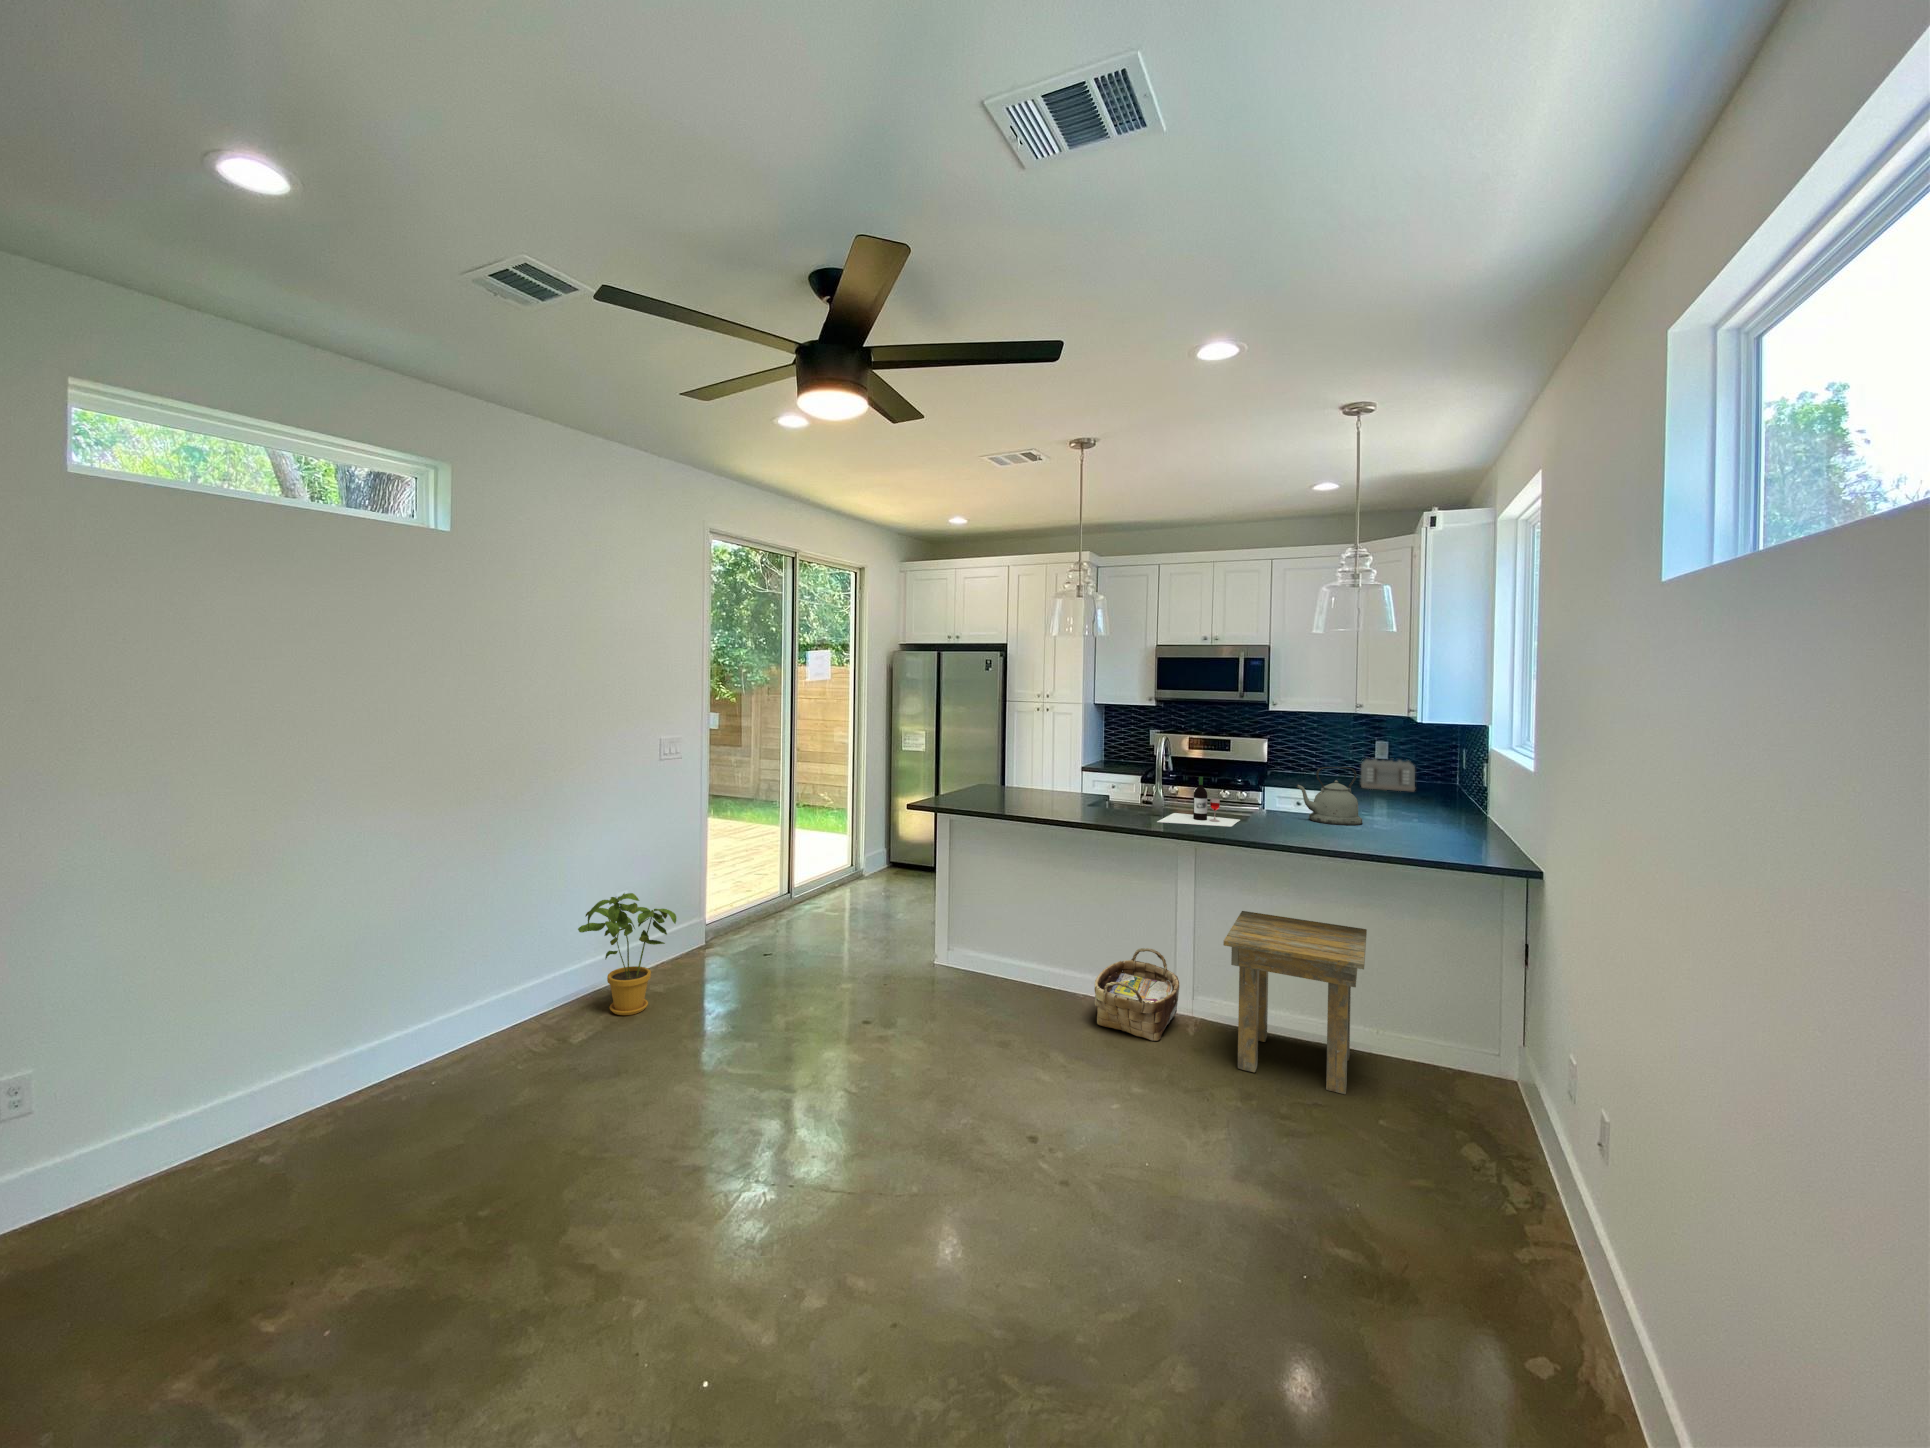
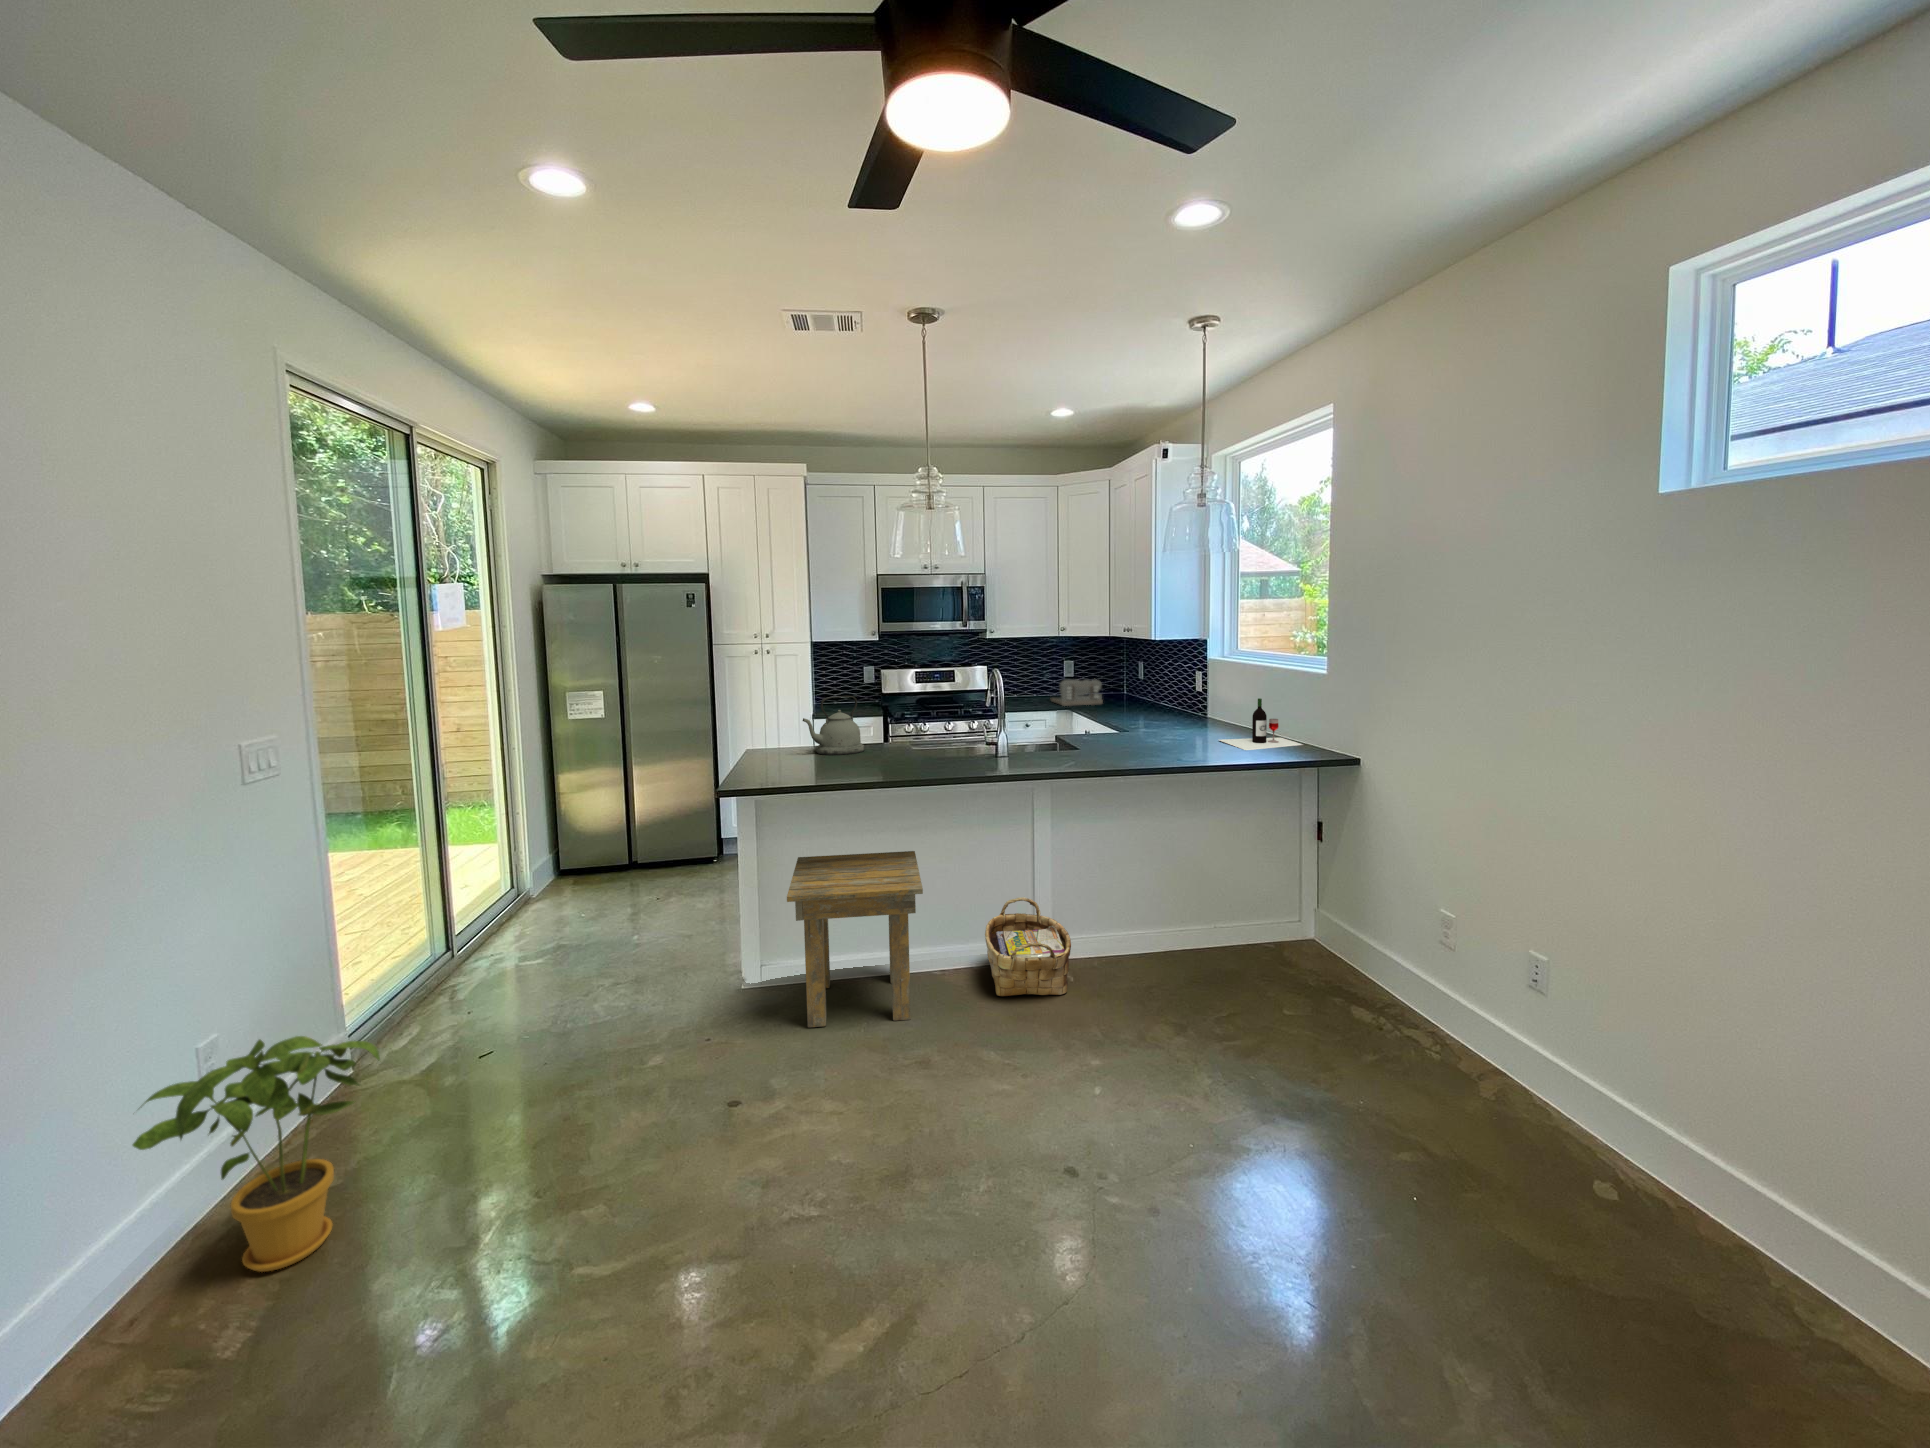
kettle: present [1297,767,1362,825] -> present [803,696,865,755]
wine bottle: present [1157,777,1240,827] -> present [1220,698,1302,750]
side table: present [1223,911,1367,1094] -> present [787,851,923,1027]

